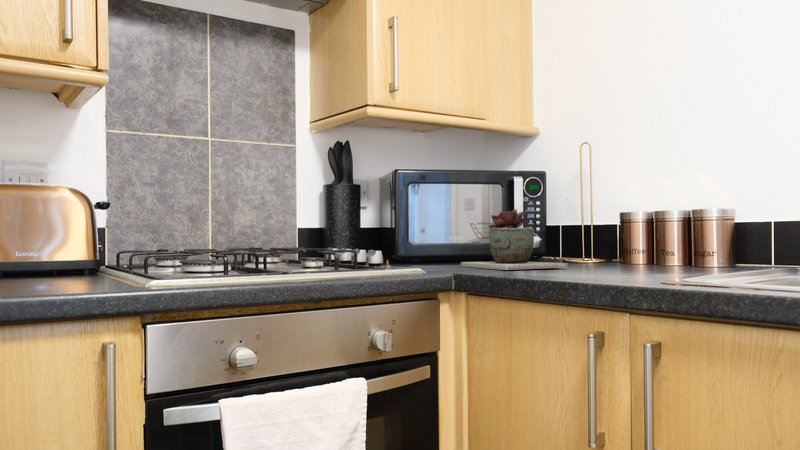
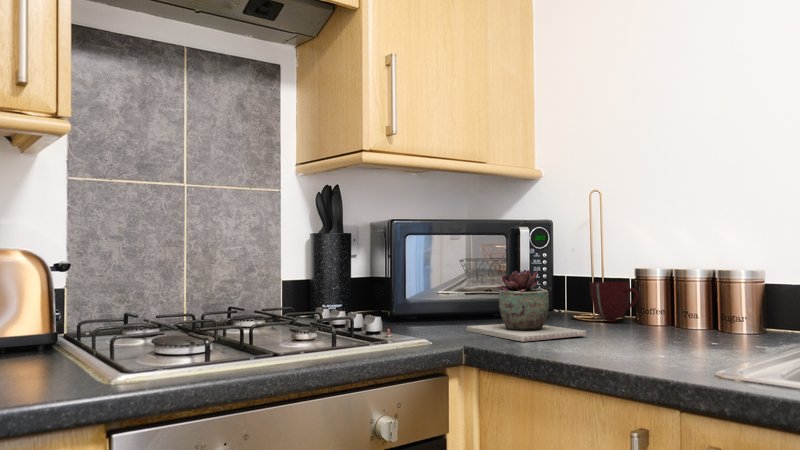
mug: none [578,227,623,263] -> present [590,282,639,322]

